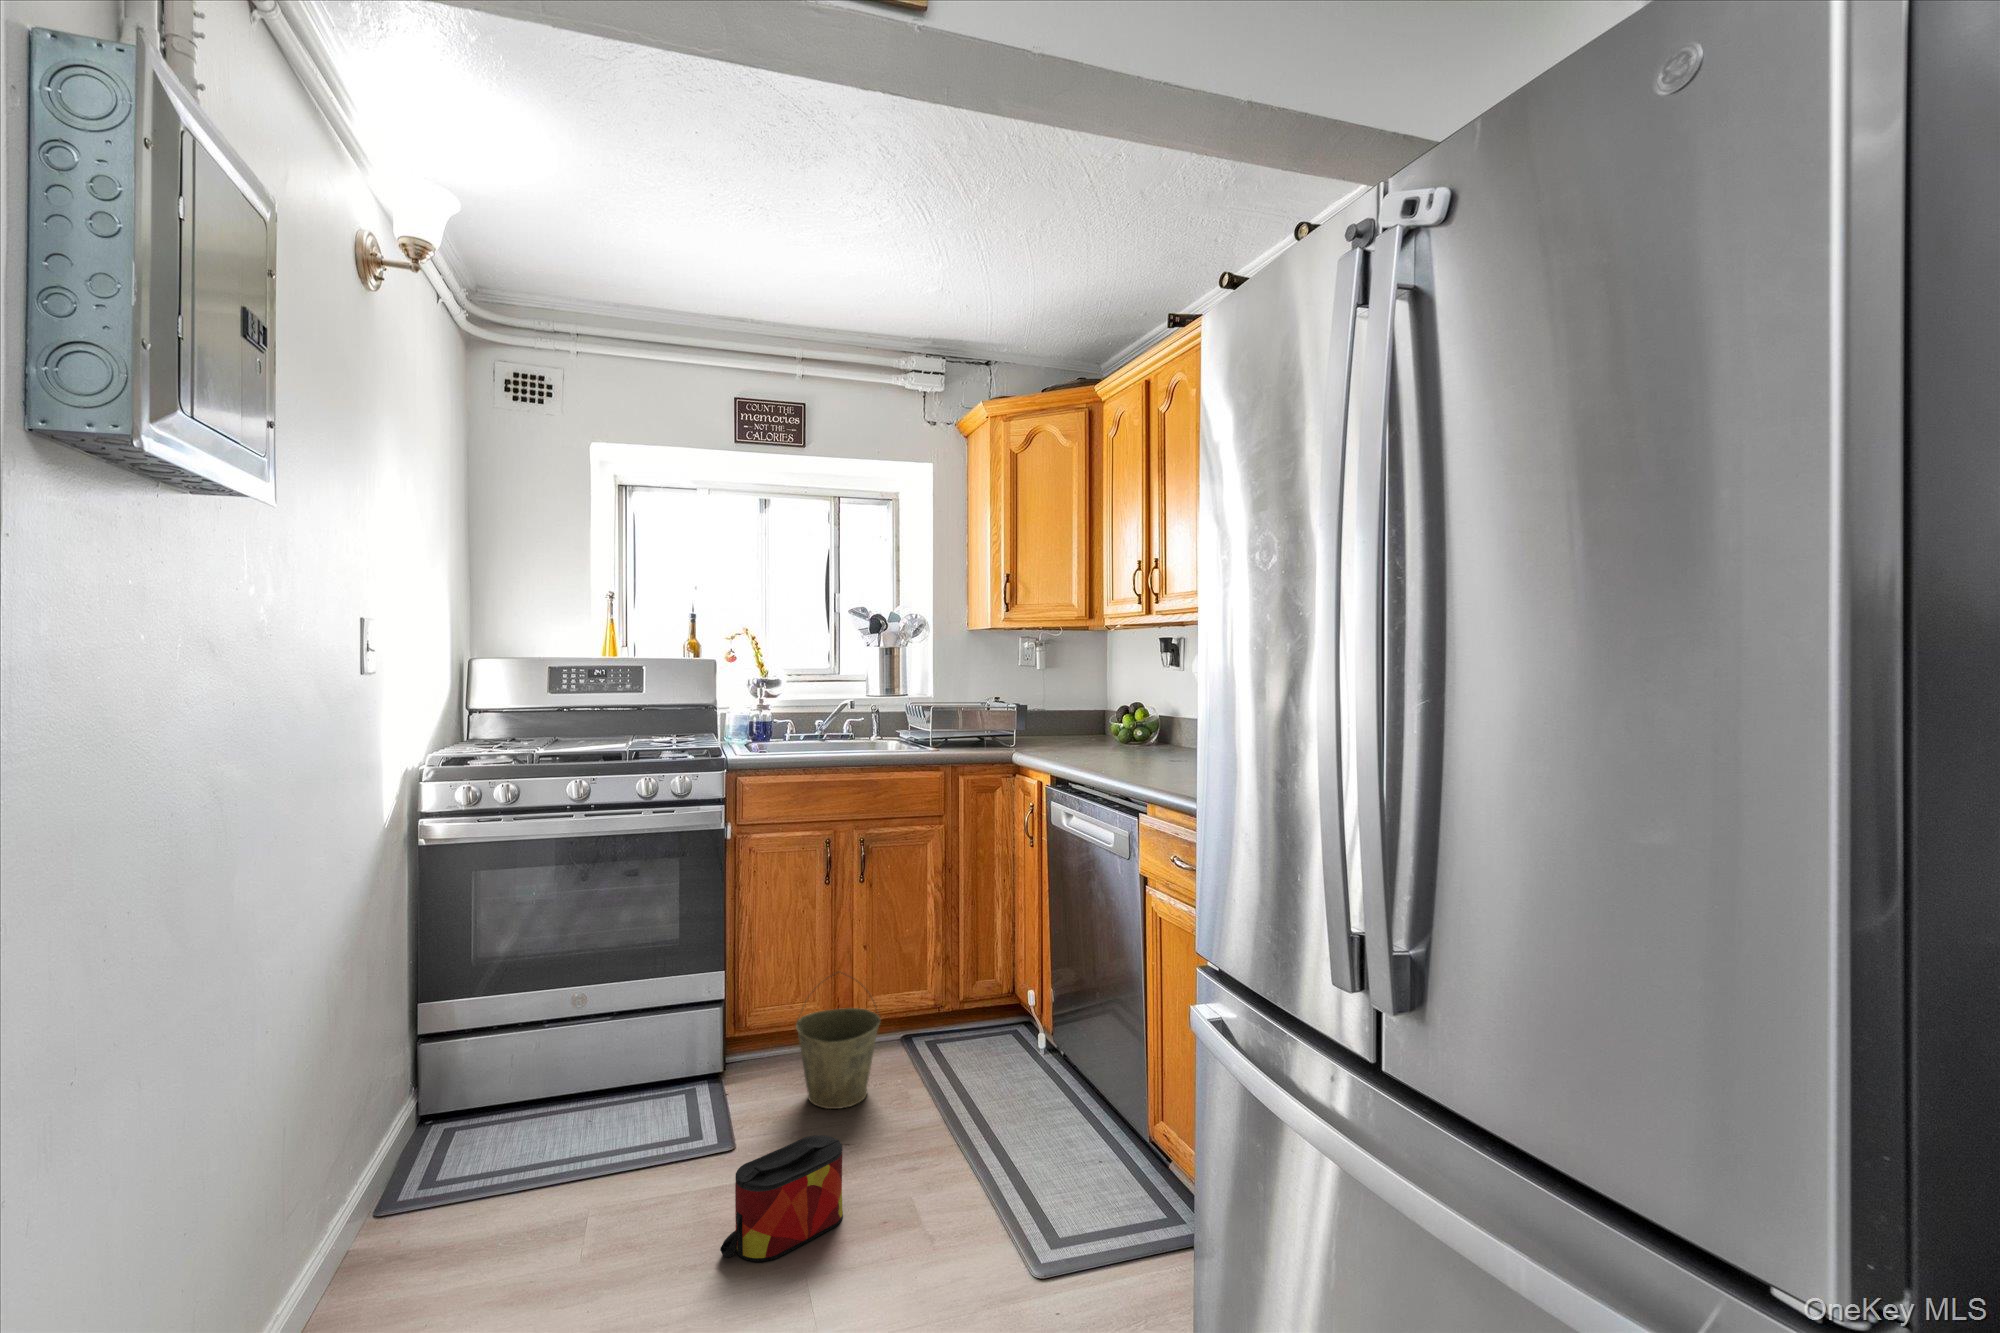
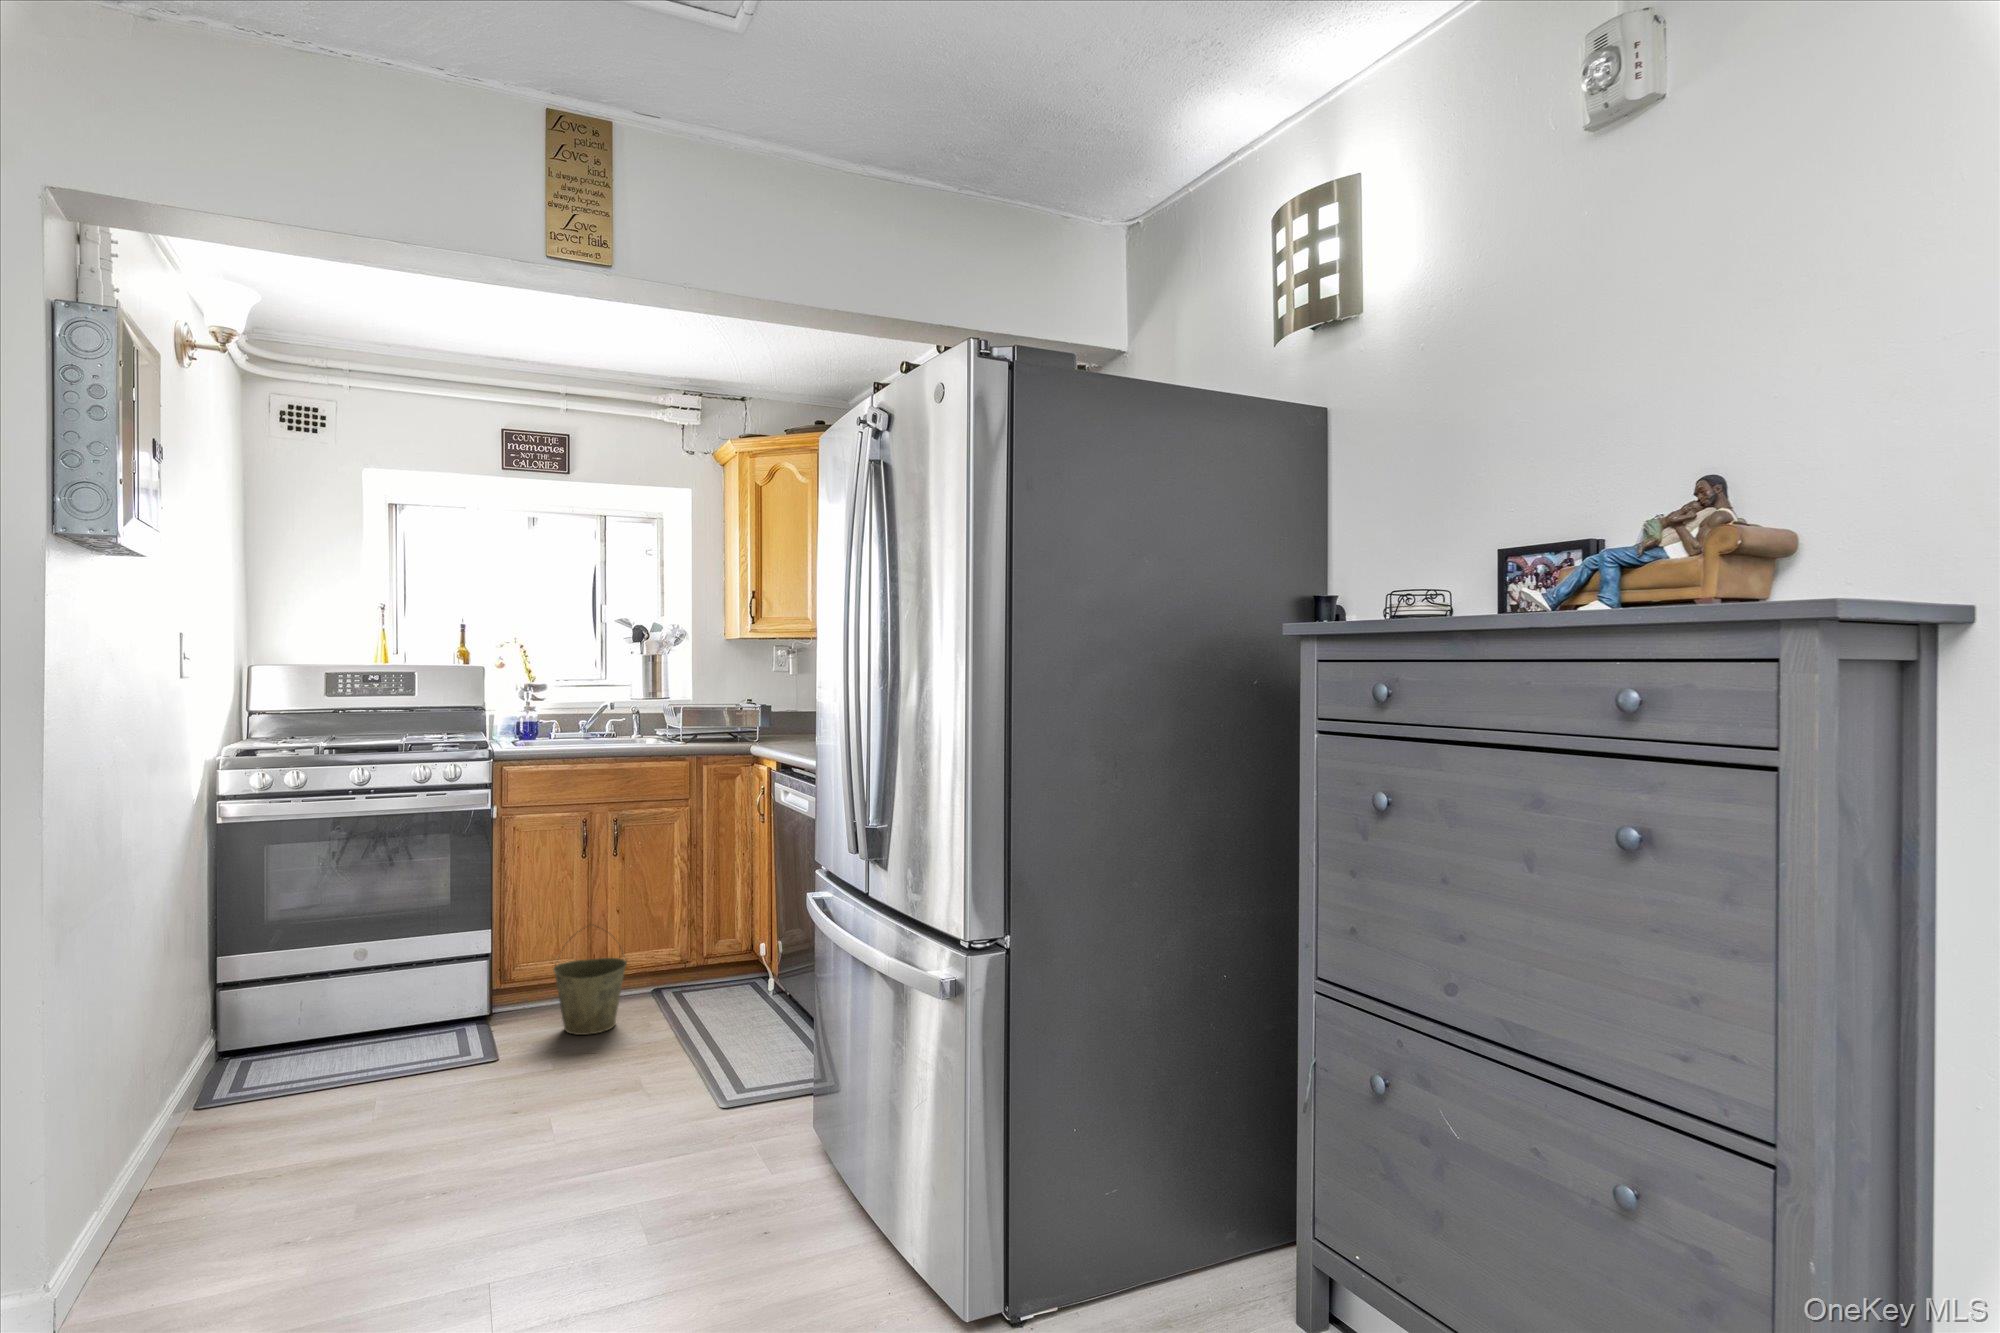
bag: present [720,1135,843,1262] -> none [485,1034,585,1117]

